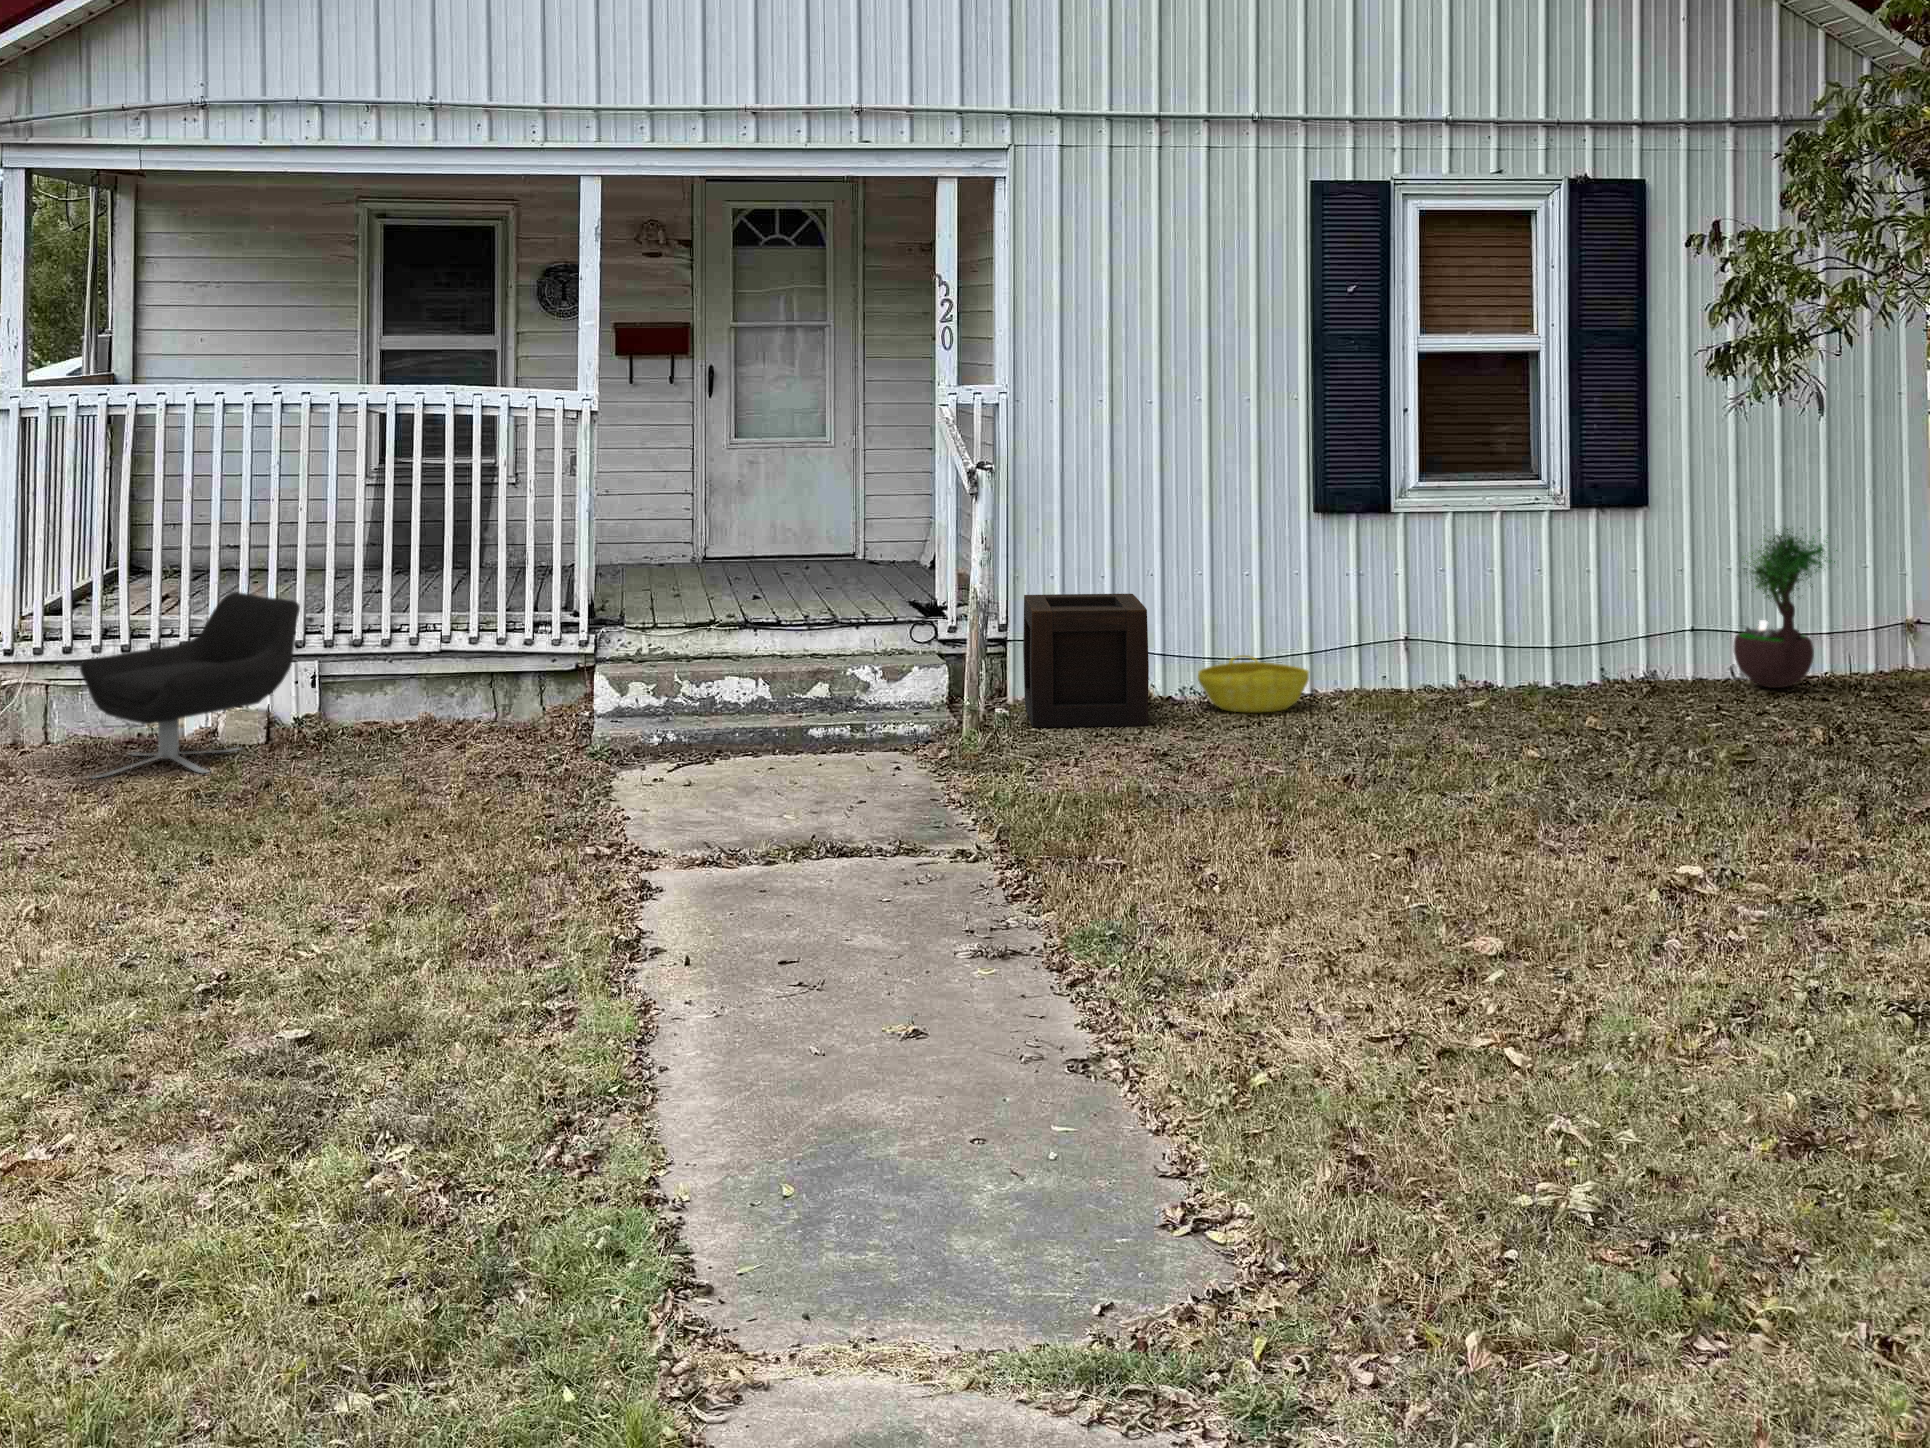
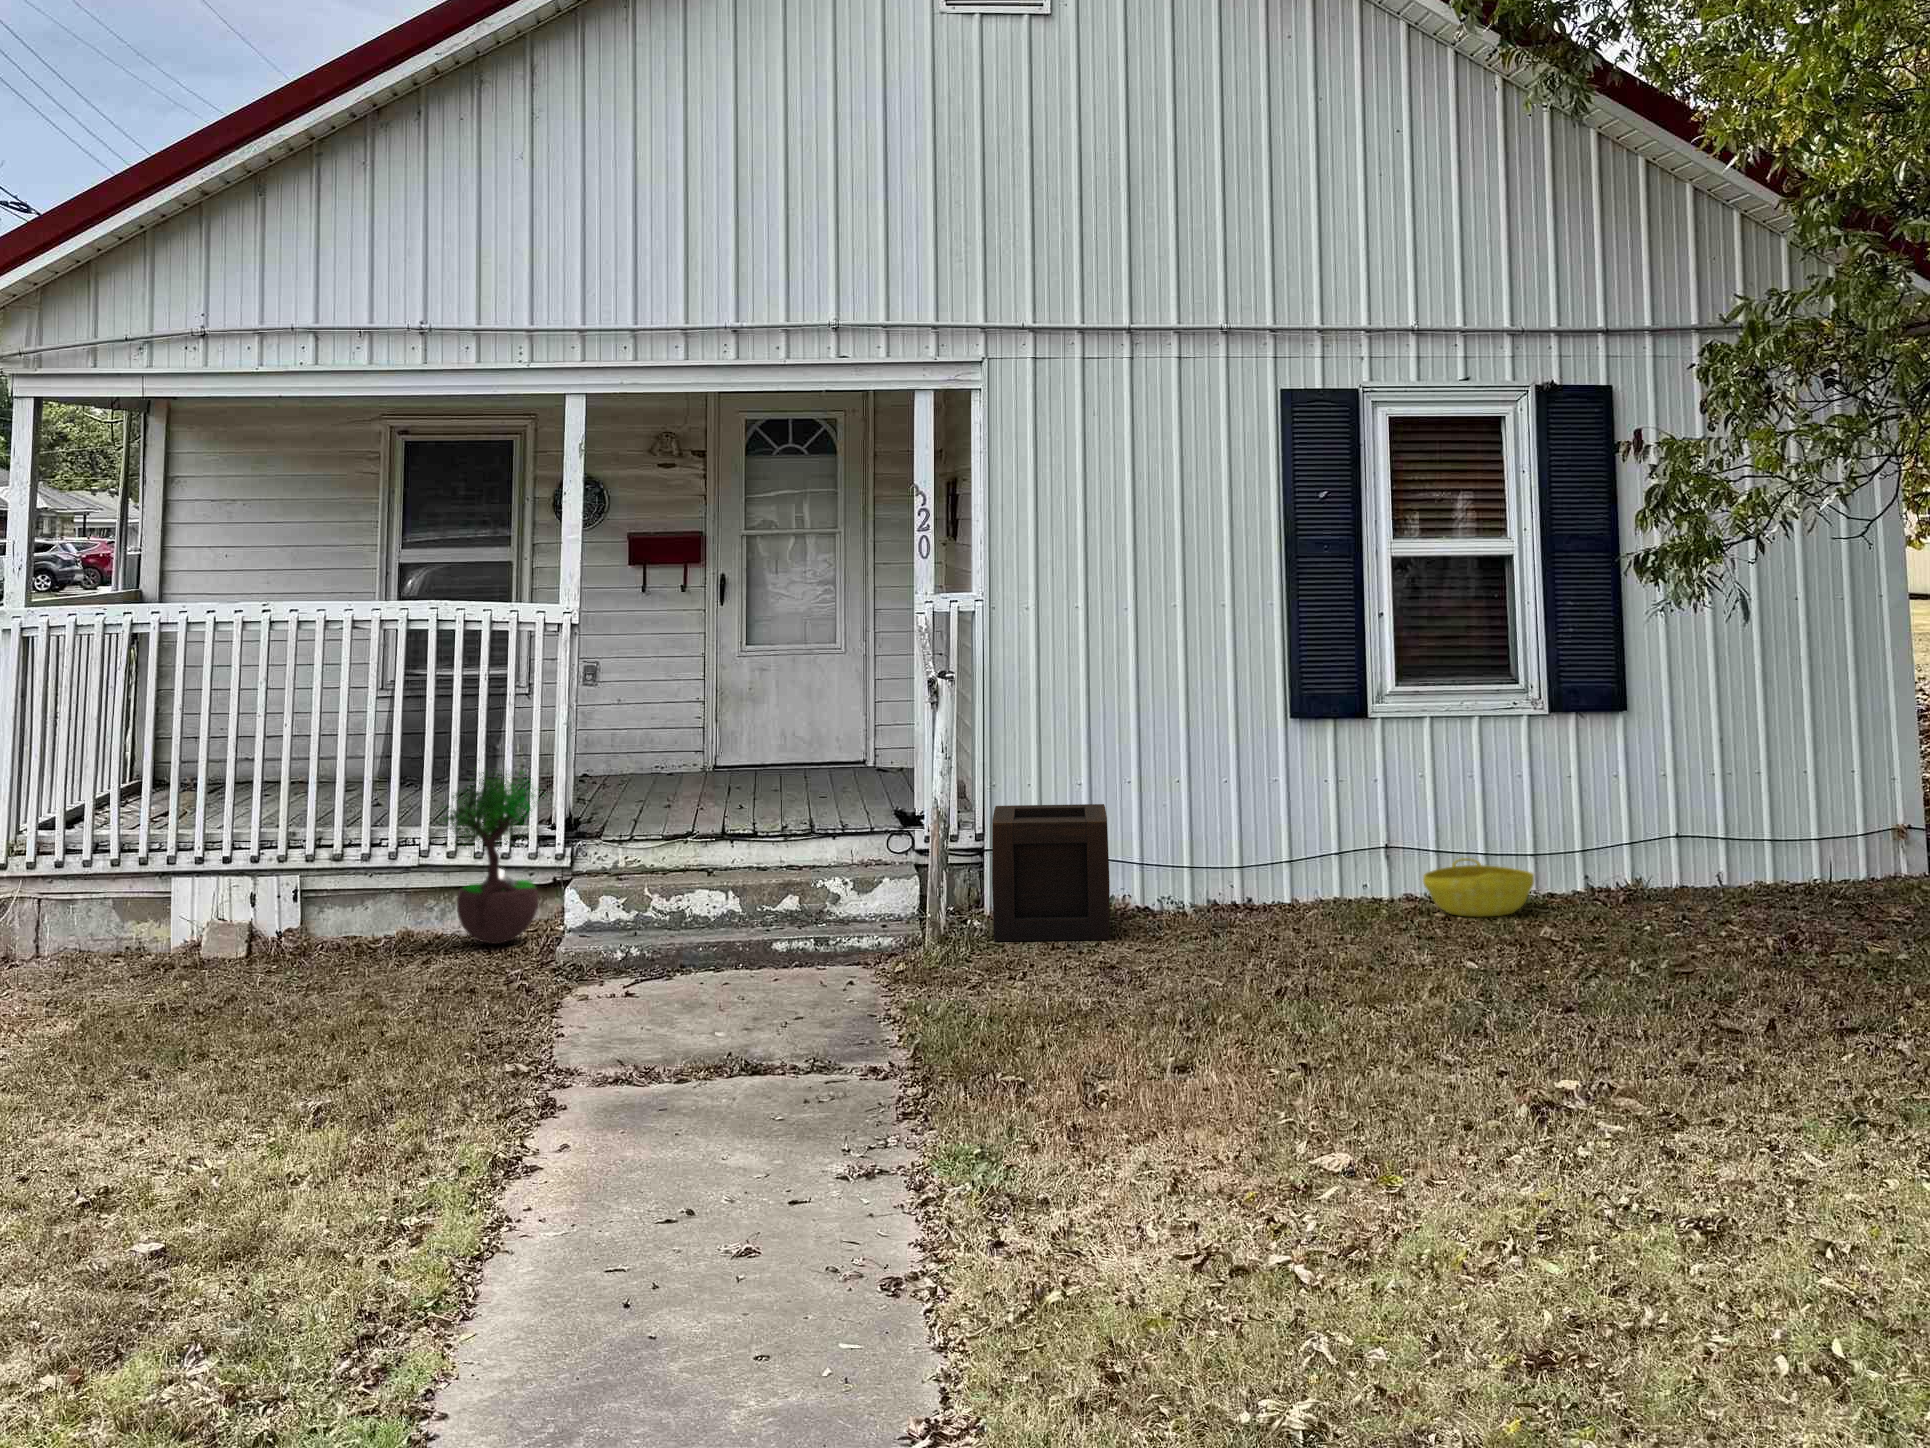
potted tree: present [1733,528,1837,688] -> present [436,768,539,944]
lounge chair: present [80,592,300,778] -> none [60,806,276,993]
basket: present [1198,655,1309,713] -> present [1423,858,1534,917]

